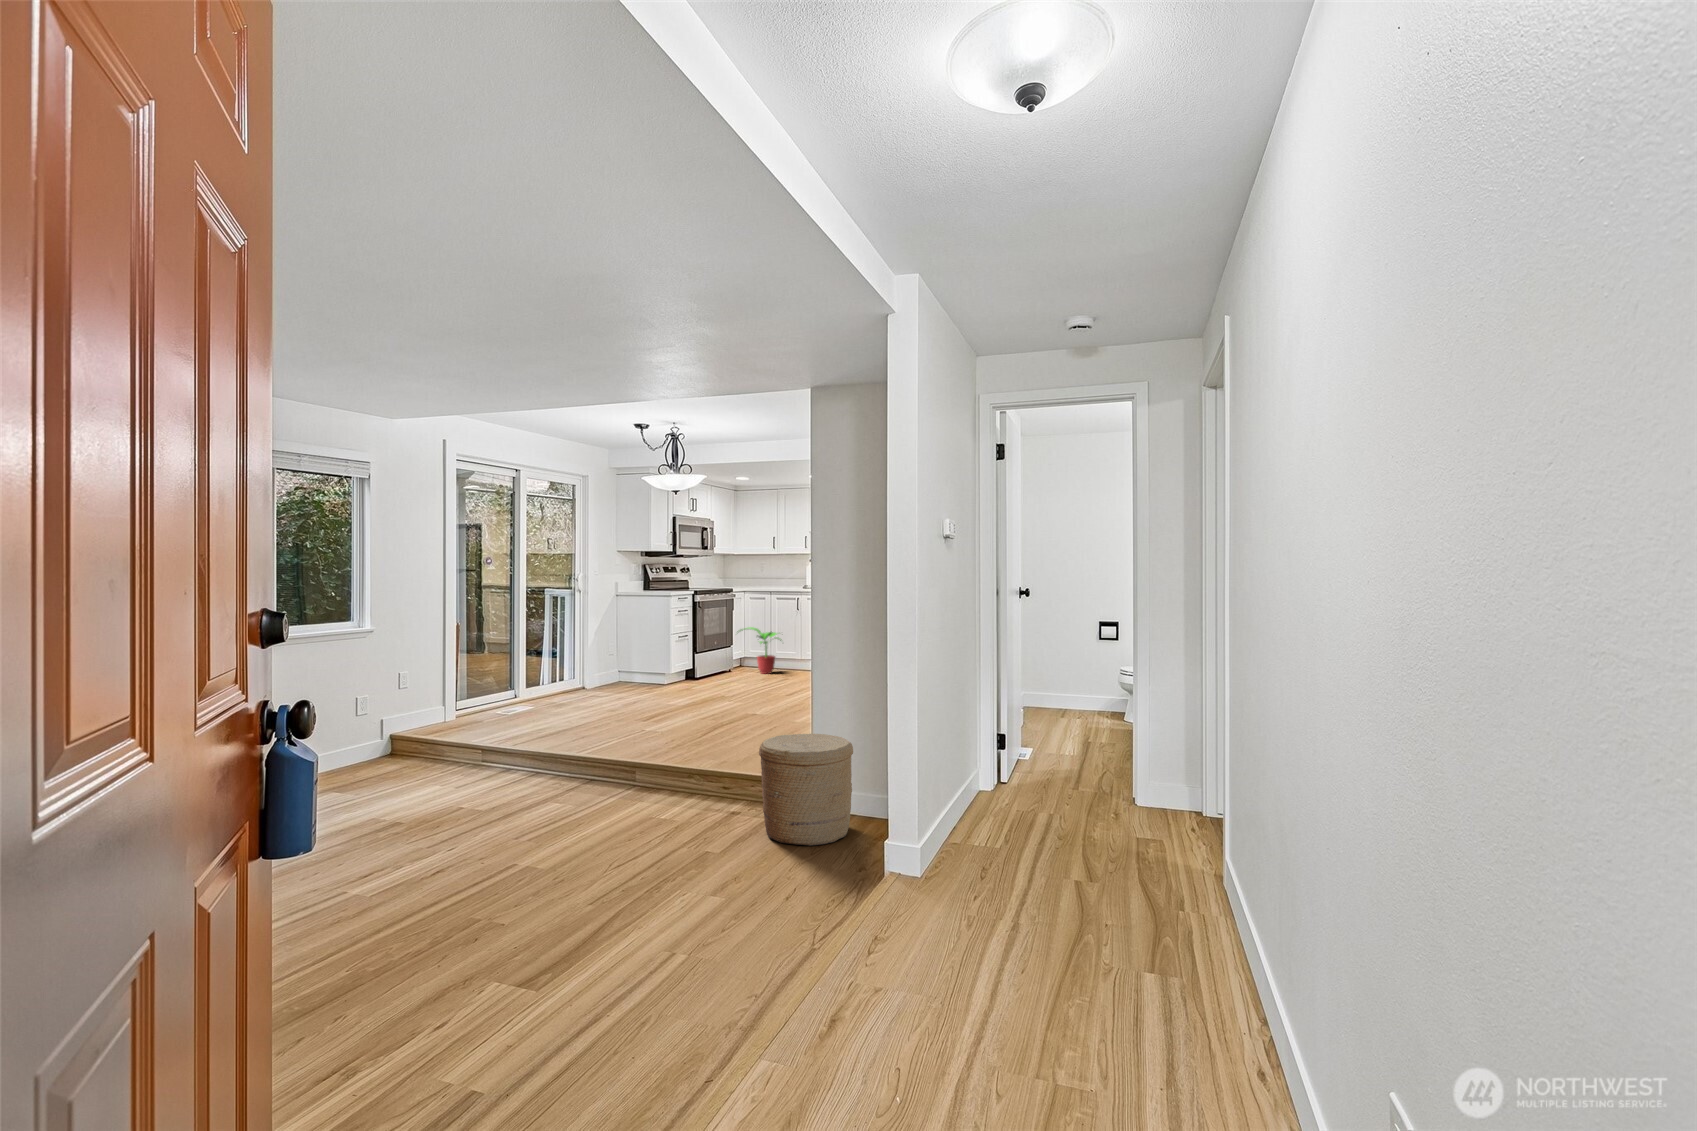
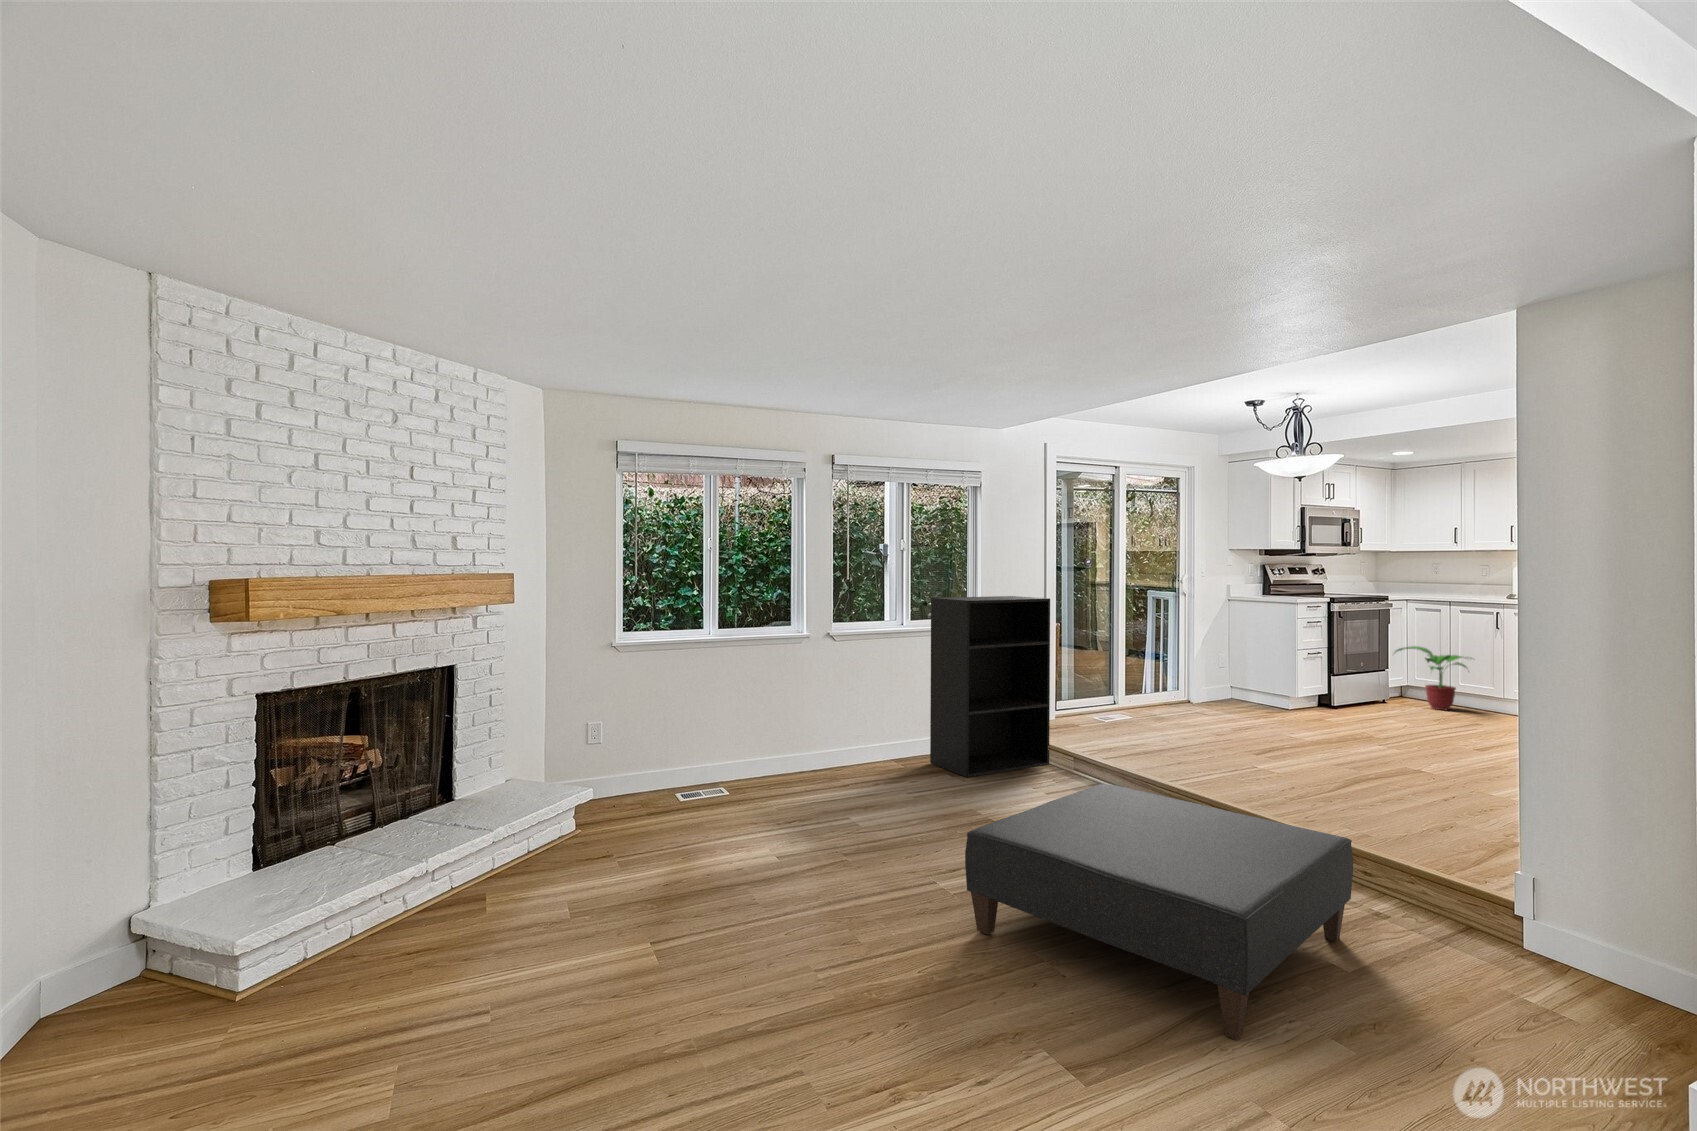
bookshelf: none [313,595,455,787] -> present [930,596,1050,777]
woven basket: present [759,734,853,846] -> none [1415,821,1594,1006]
ottoman: none [392,757,721,923] -> present [965,784,1353,1040]

